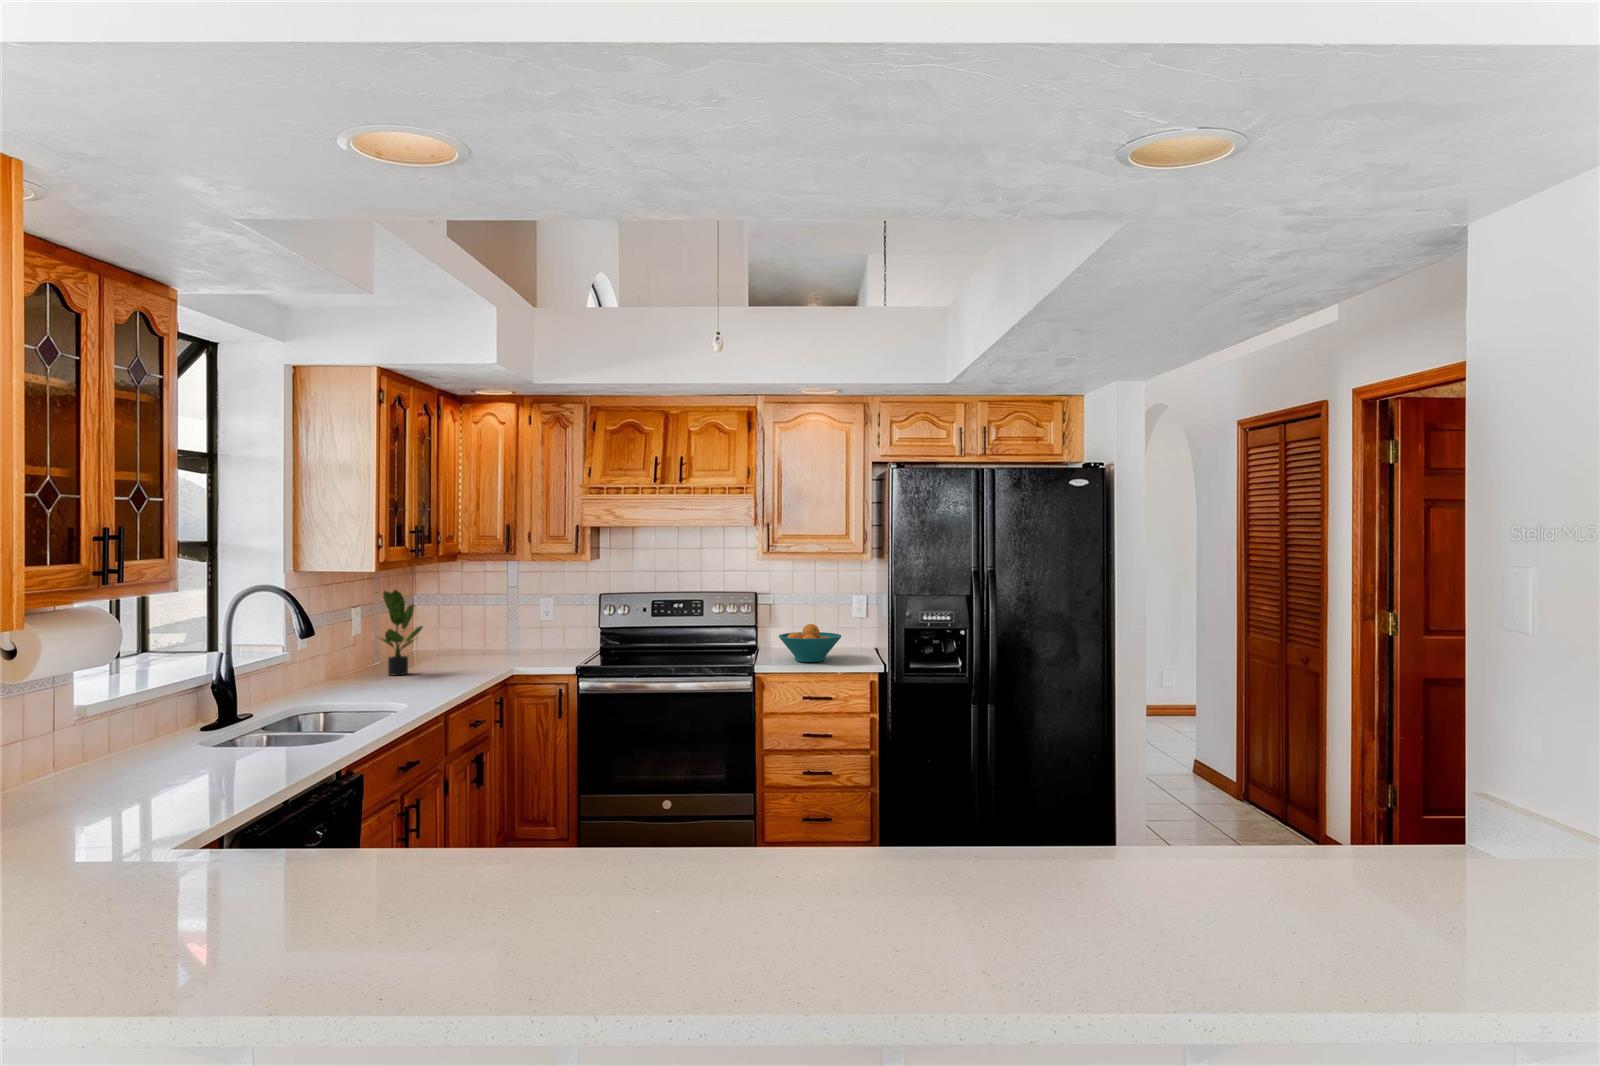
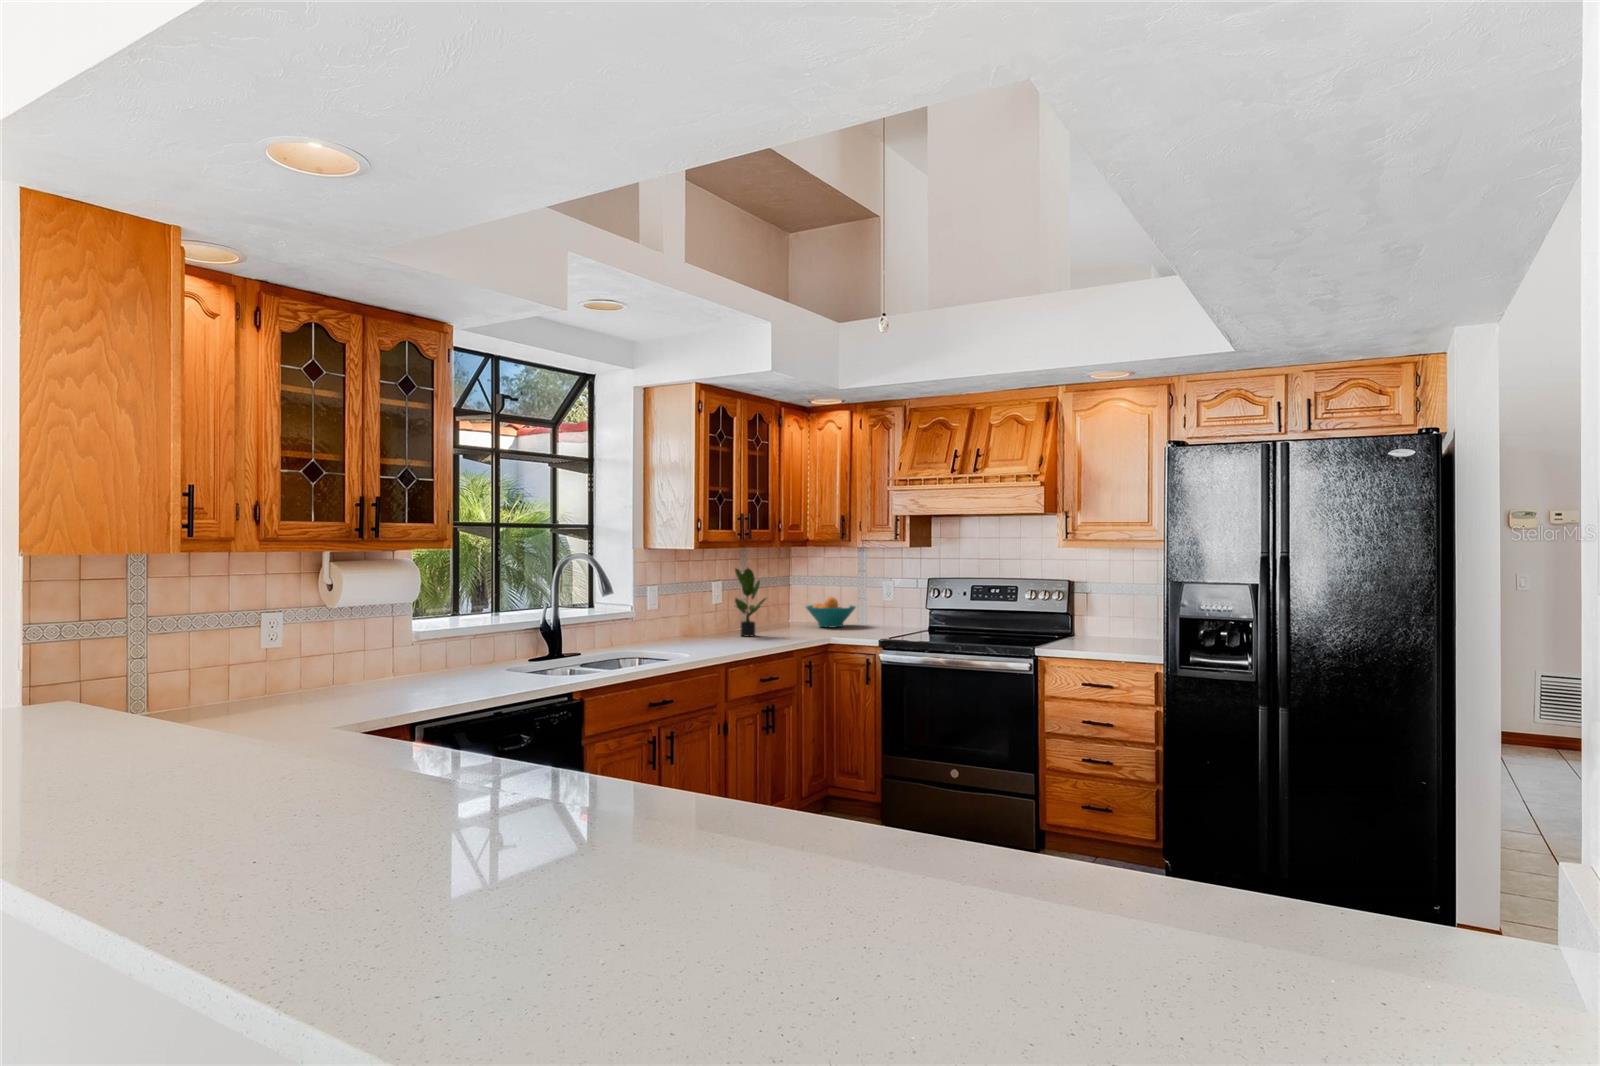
fruit bowl: present [779,624,841,662] -> present [806,597,856,627]

